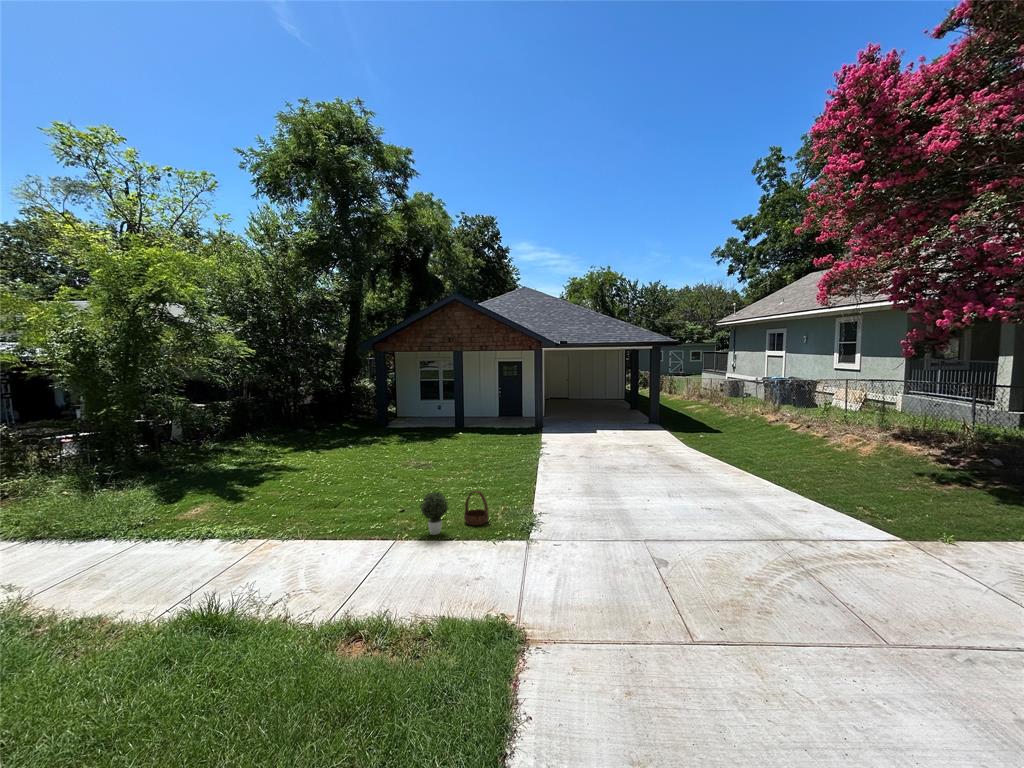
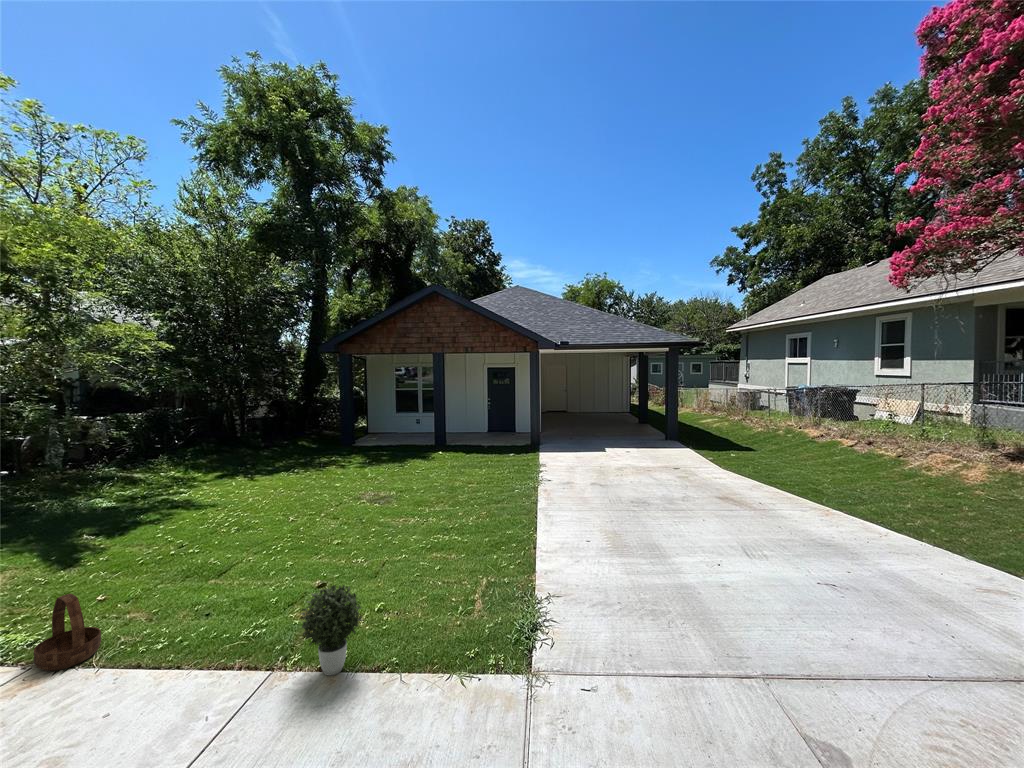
basket: present [464,491,488,526] -> present [34,594,101,671]

